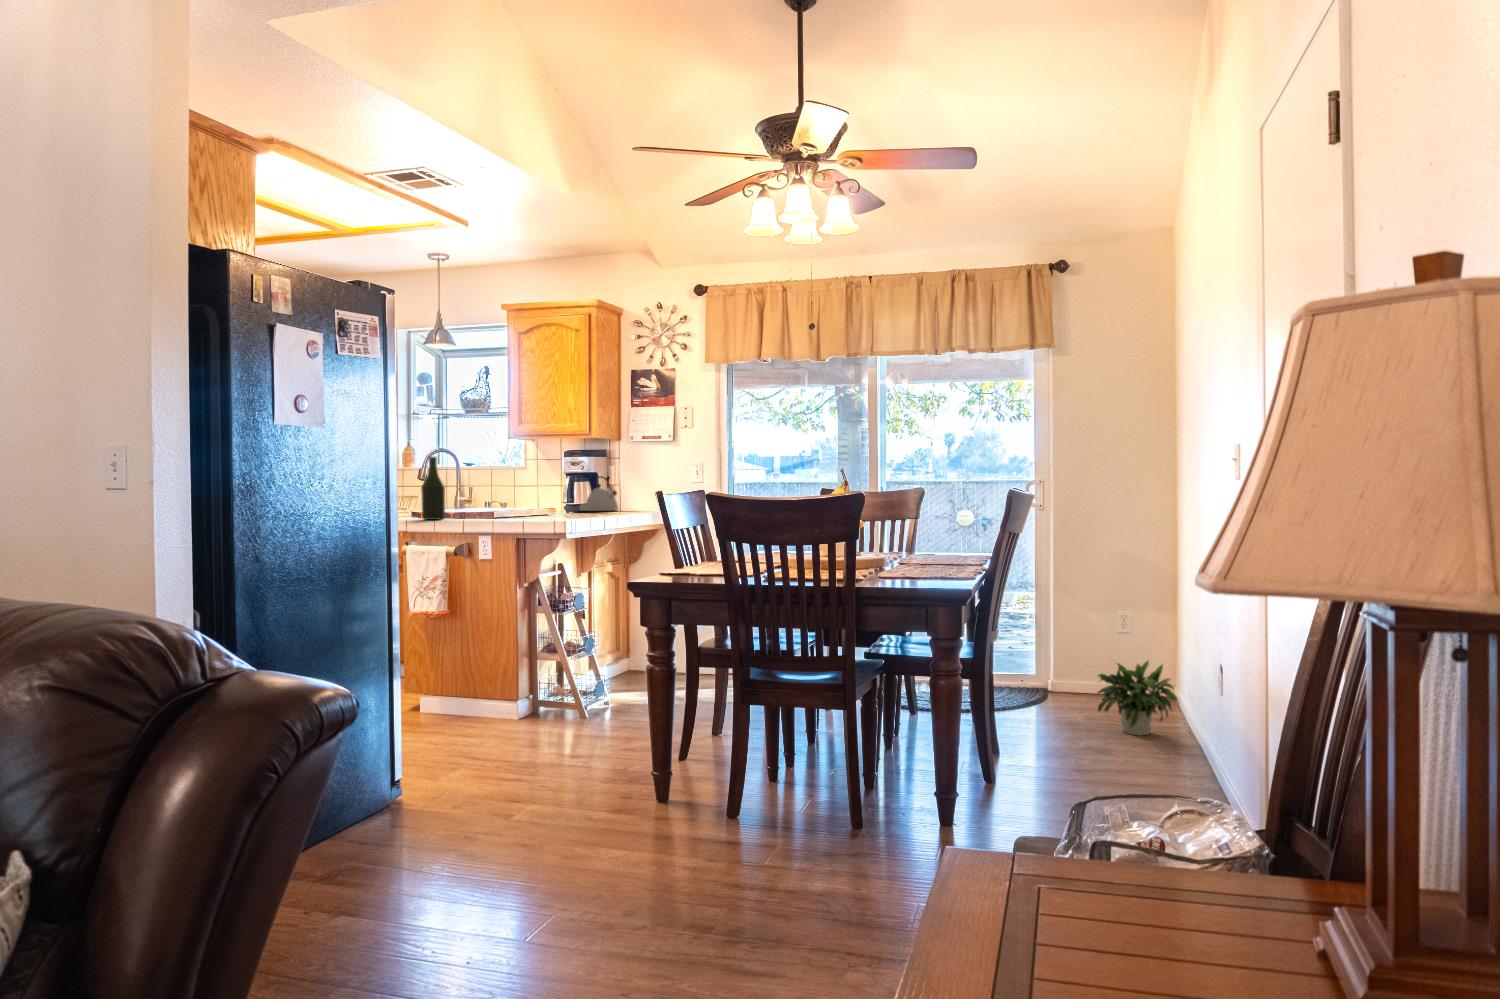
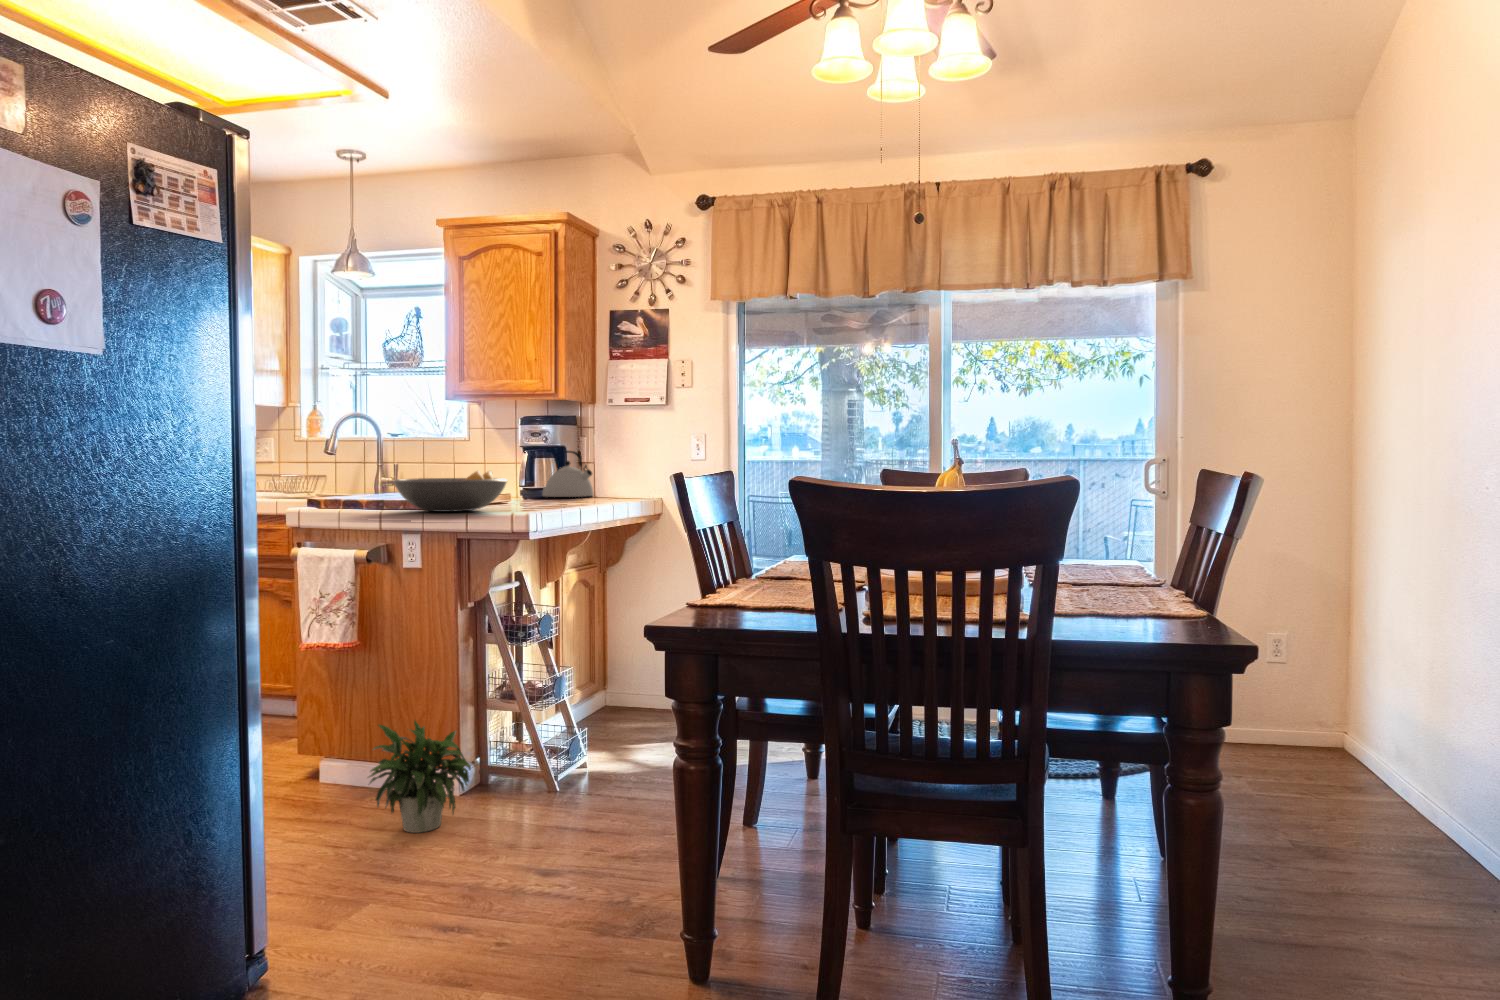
bottle: present [421,457,445,520] -> none [319,420,354,511]
fruit bowl: none [472,491,552,520] -> present [393,471,507,512]
potted plant: present [1098,661,1191,735] -> present [369,721,471,833]

